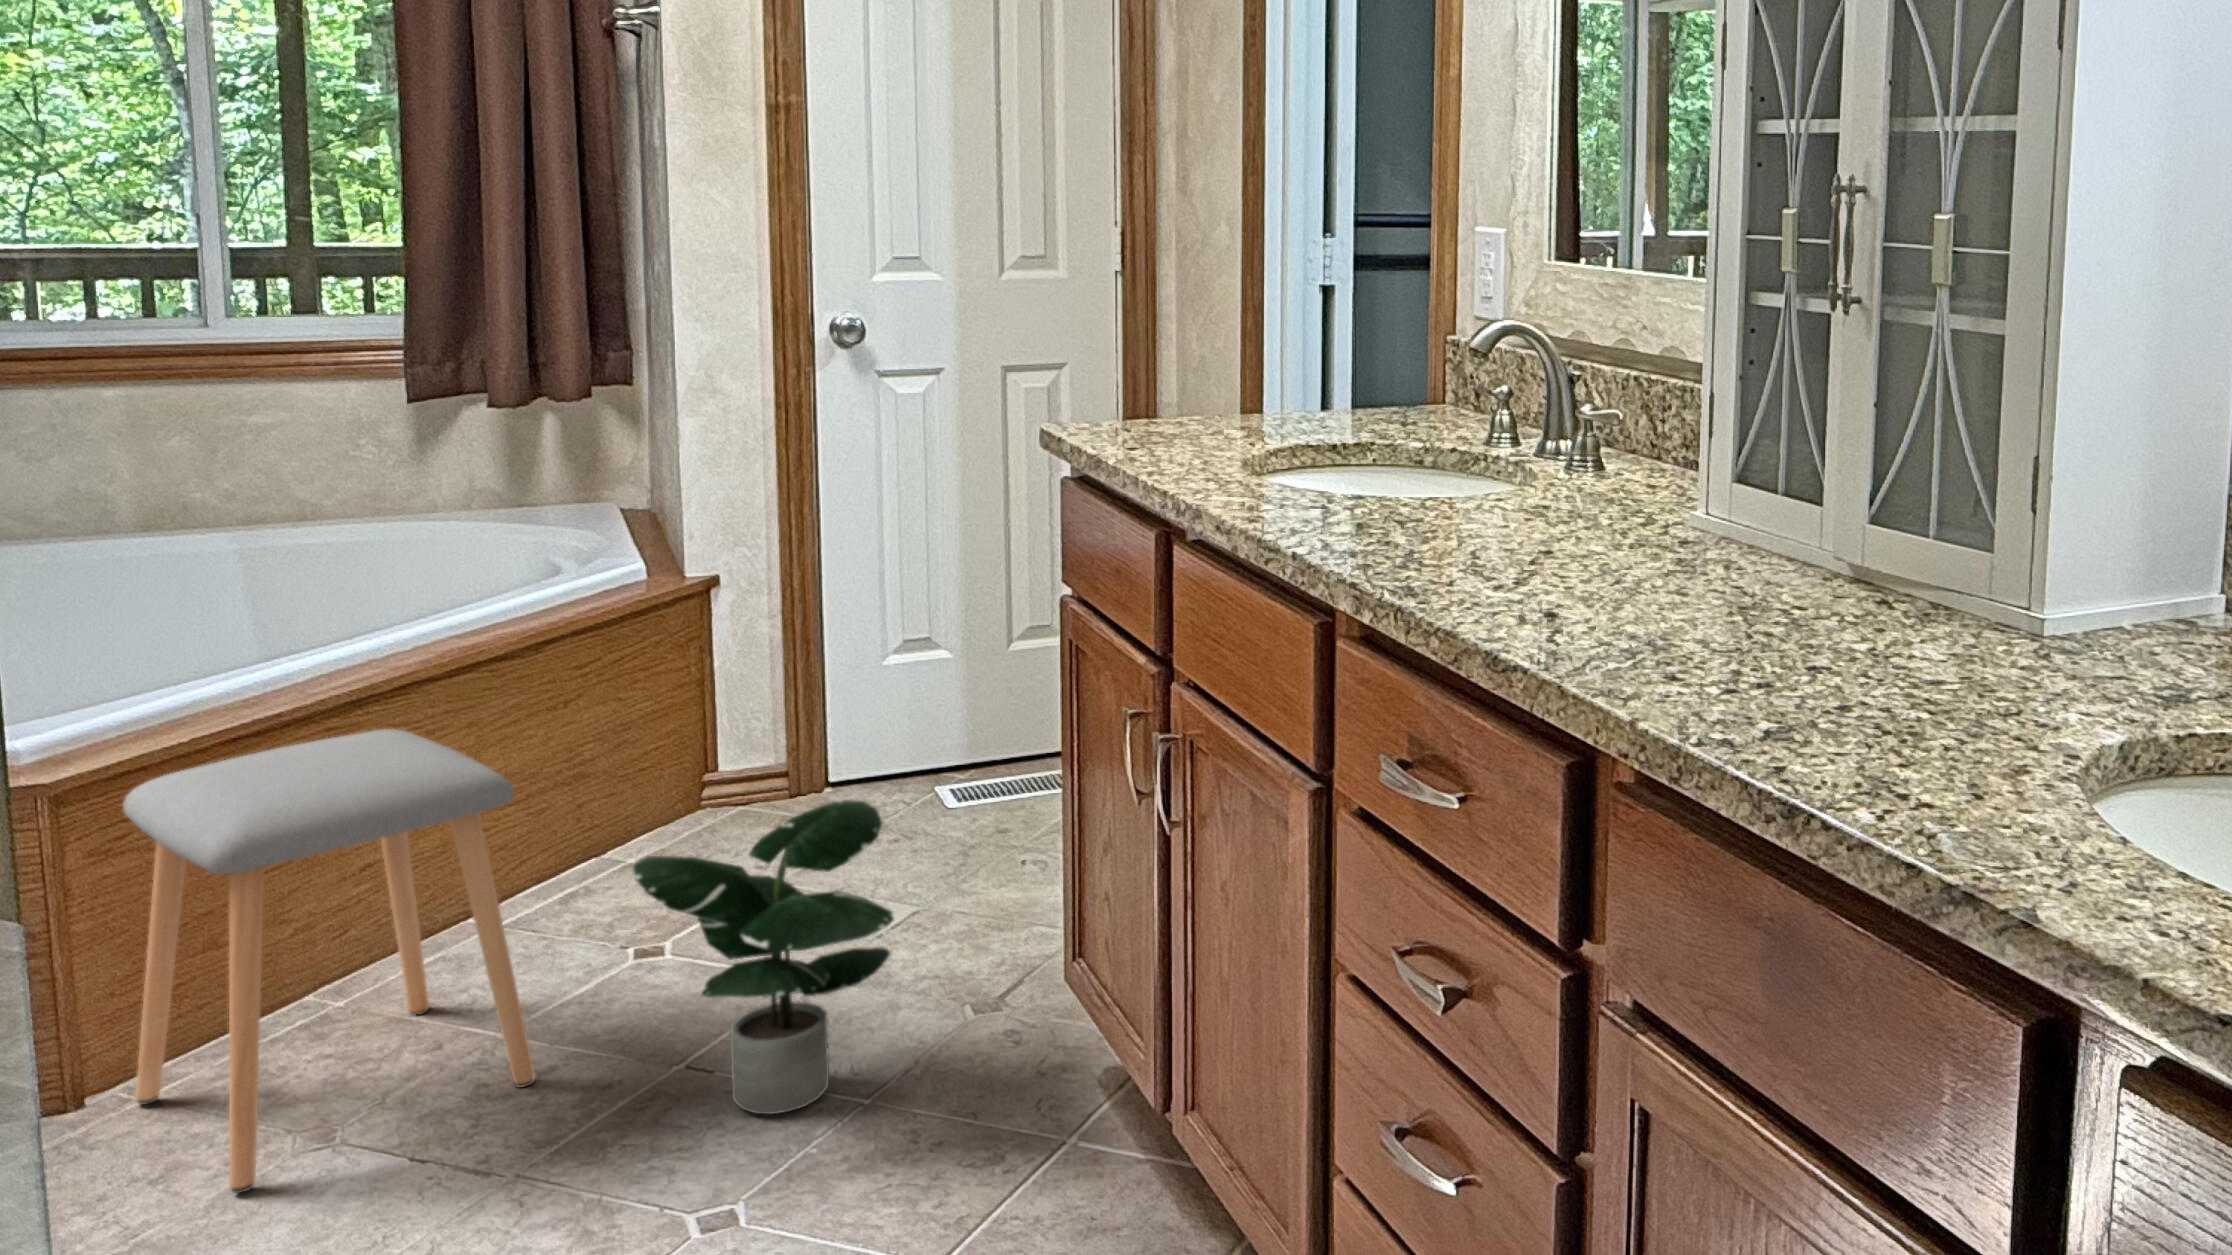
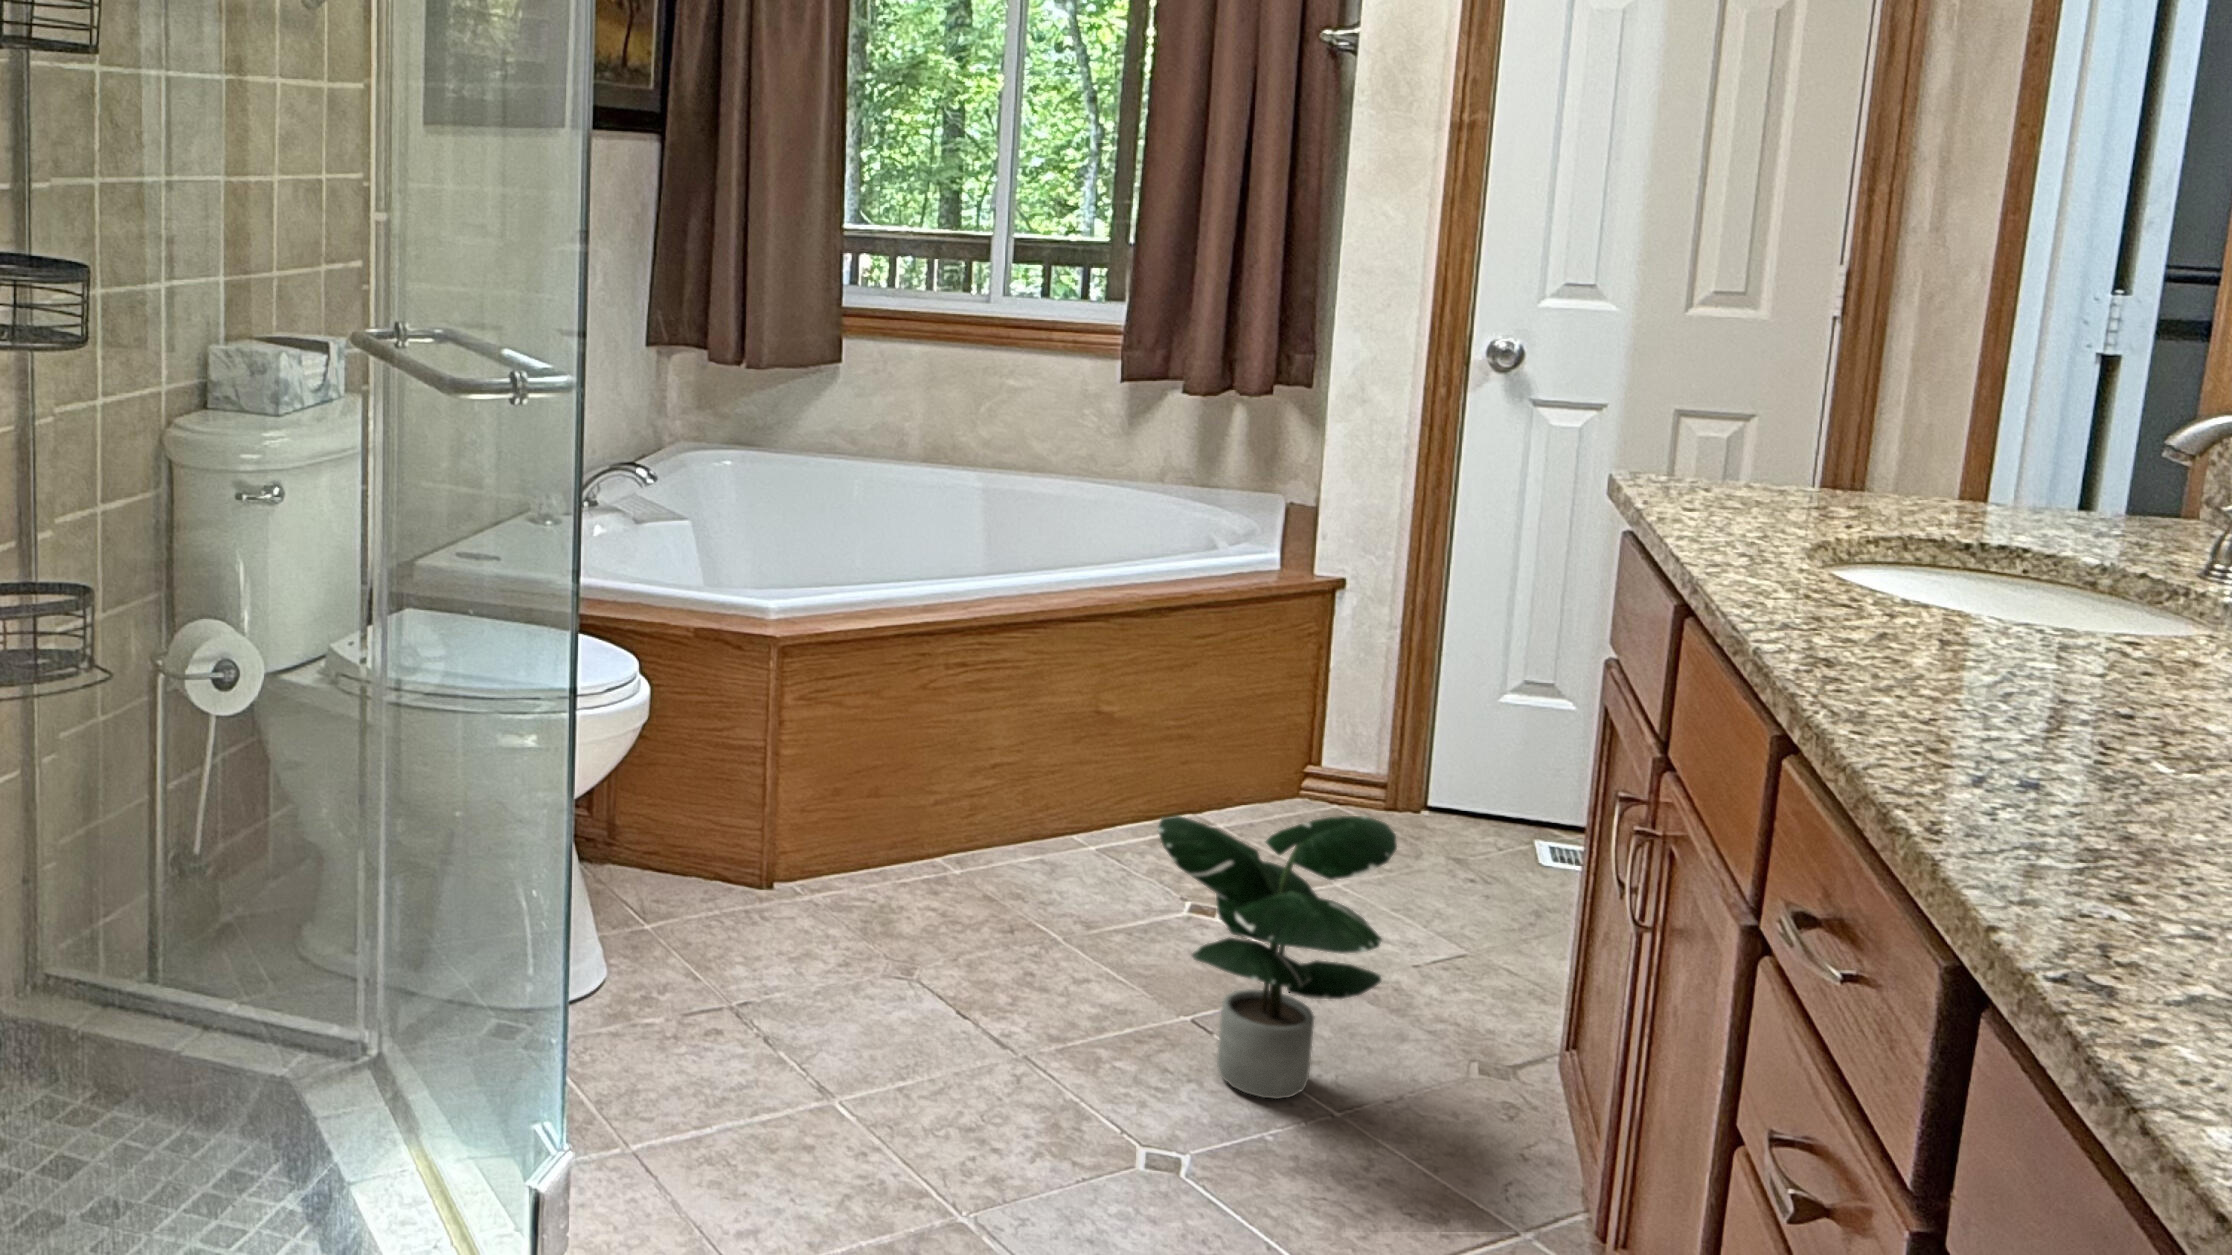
stool: present [123,729,535,1193] -> none [813,647,1087,987]

